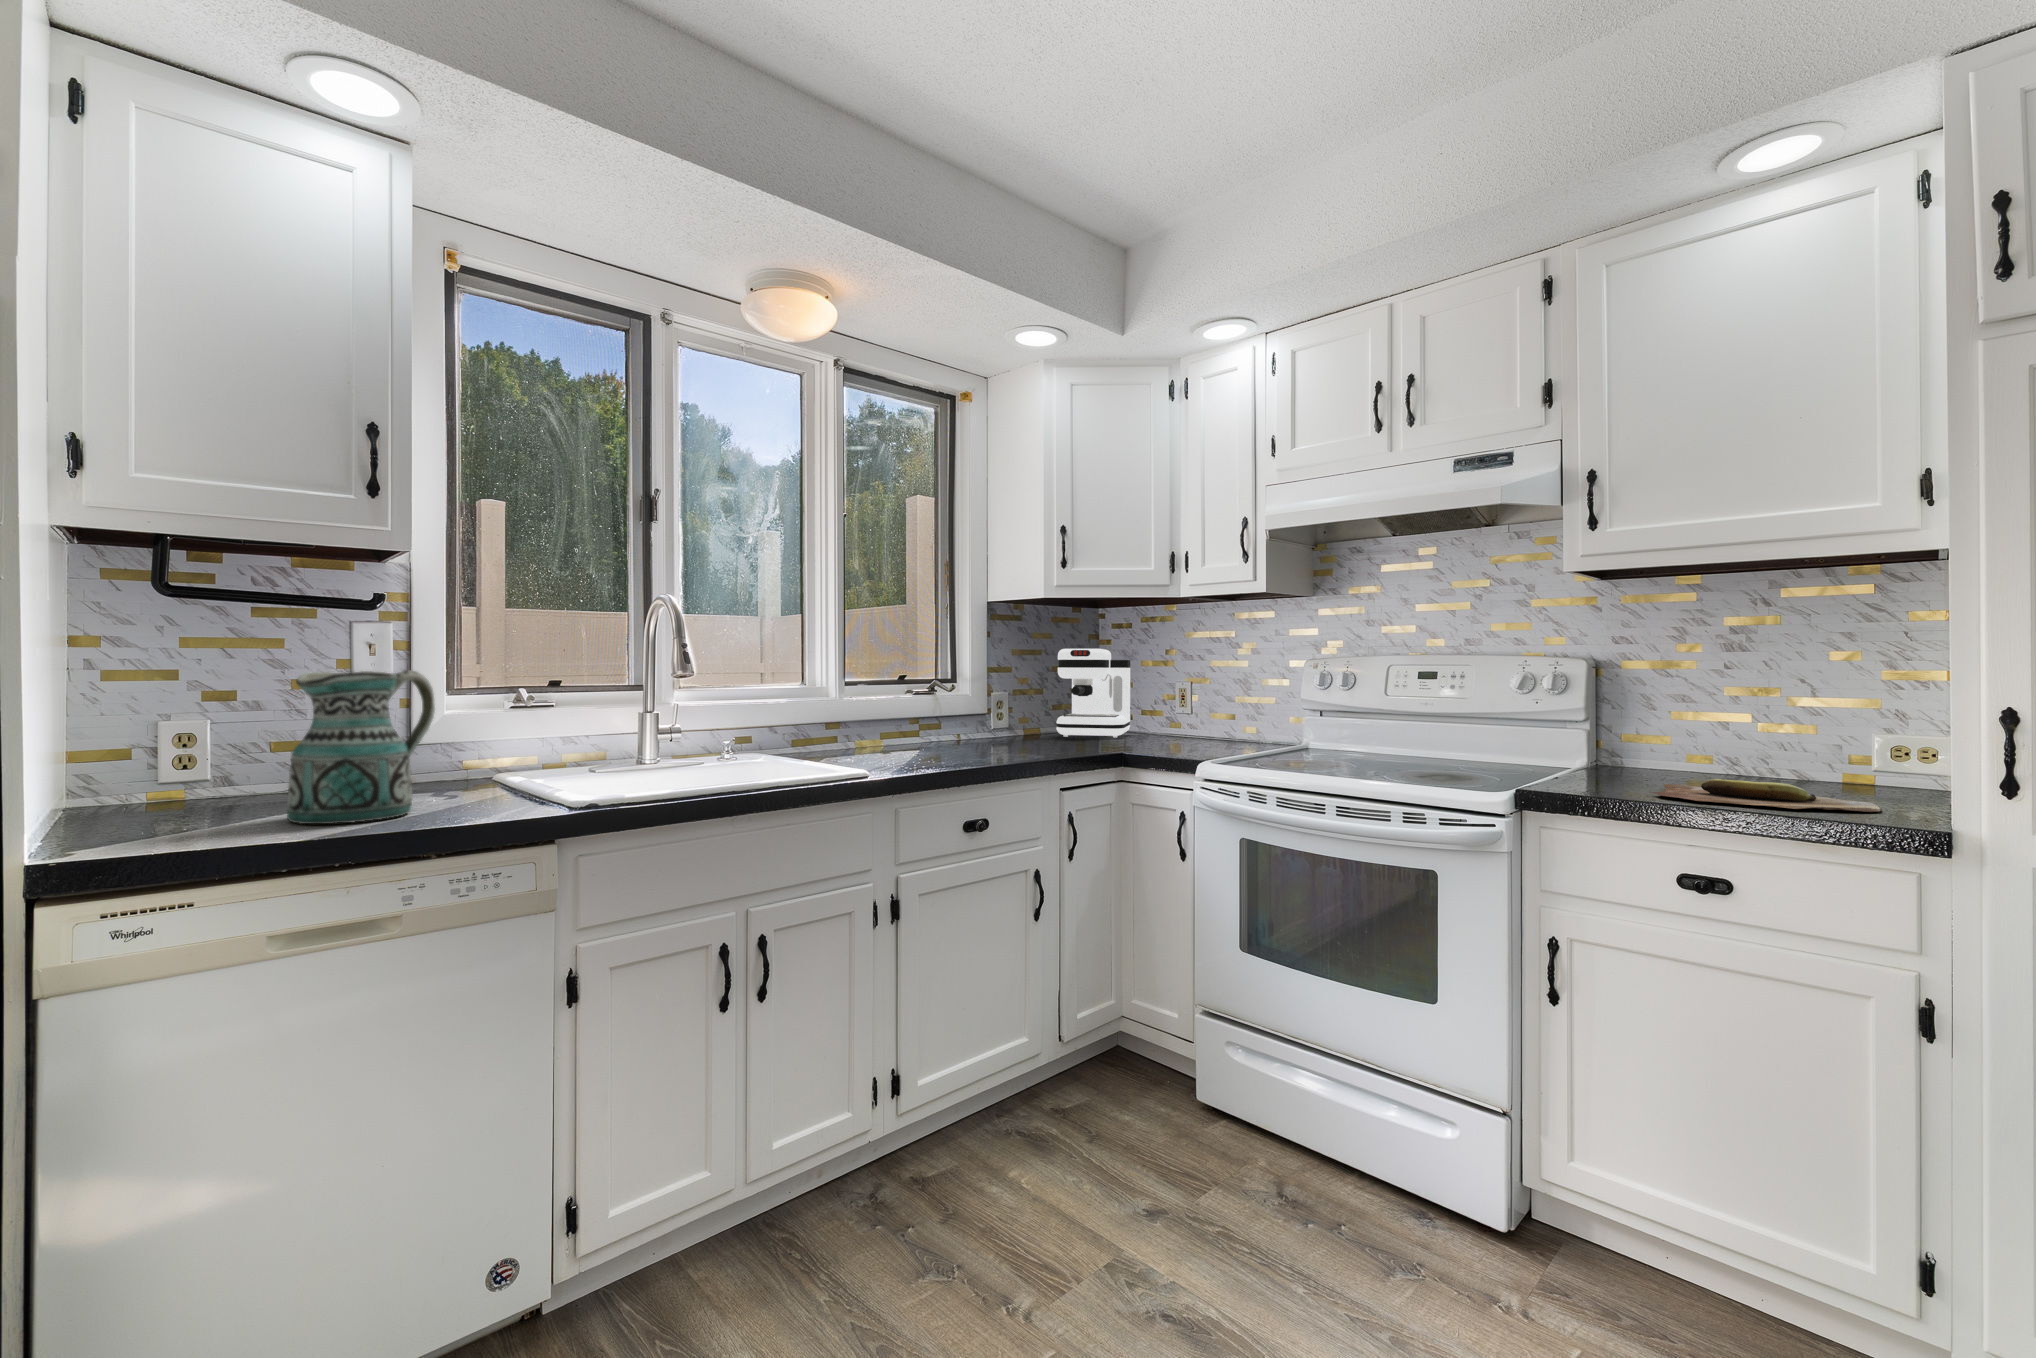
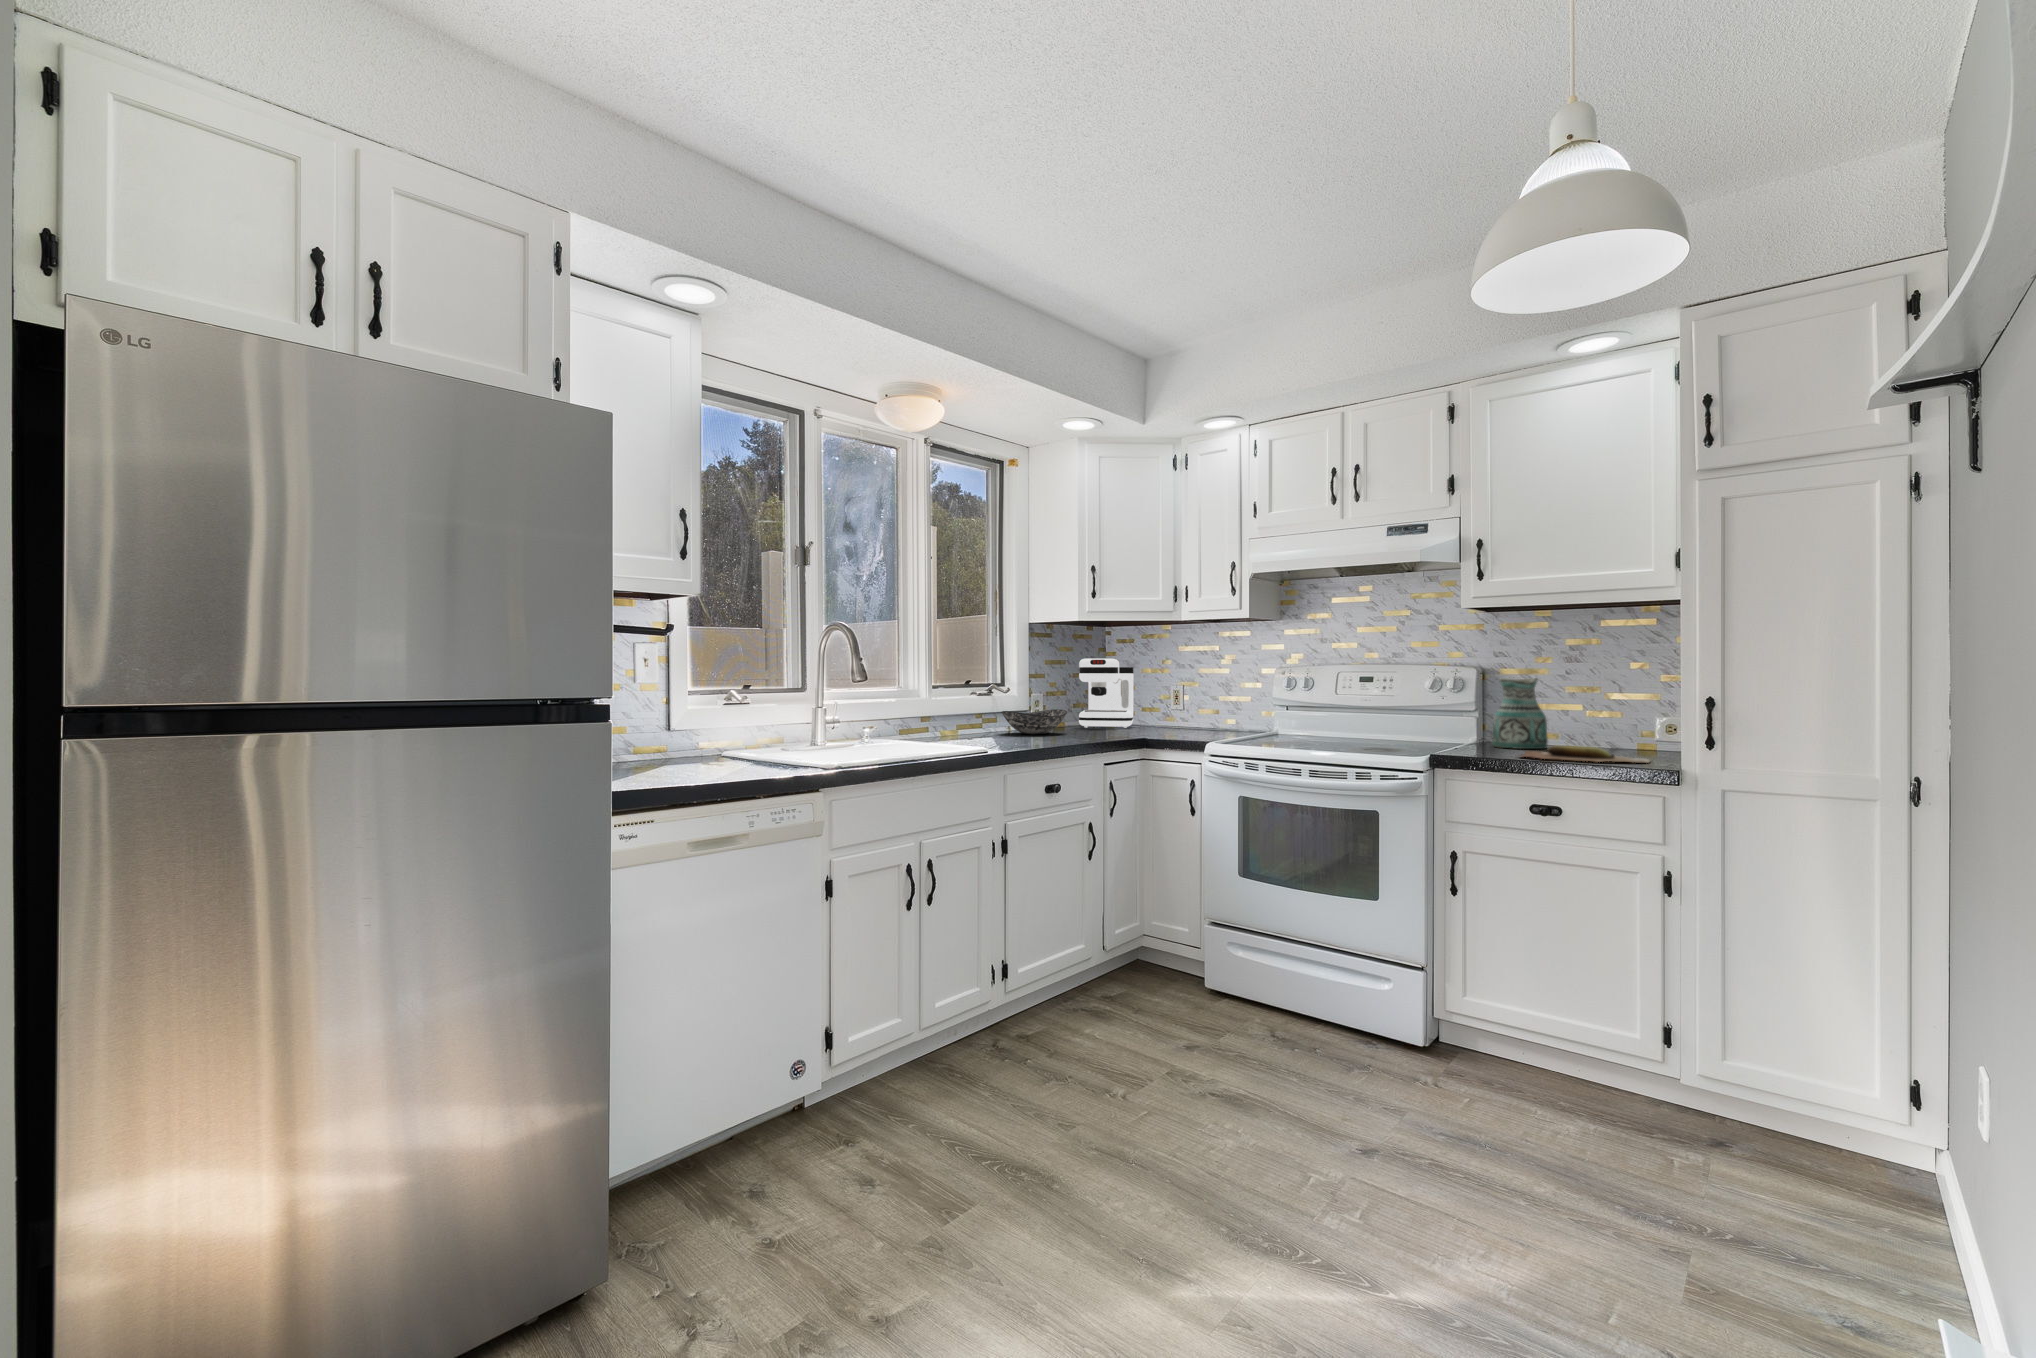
ceramic pitcher: present [287,670,435,824] -> present [1492,678,1548,749]
bowl: none [941,714,1029,747] -> present [1001,709,1067,734]

